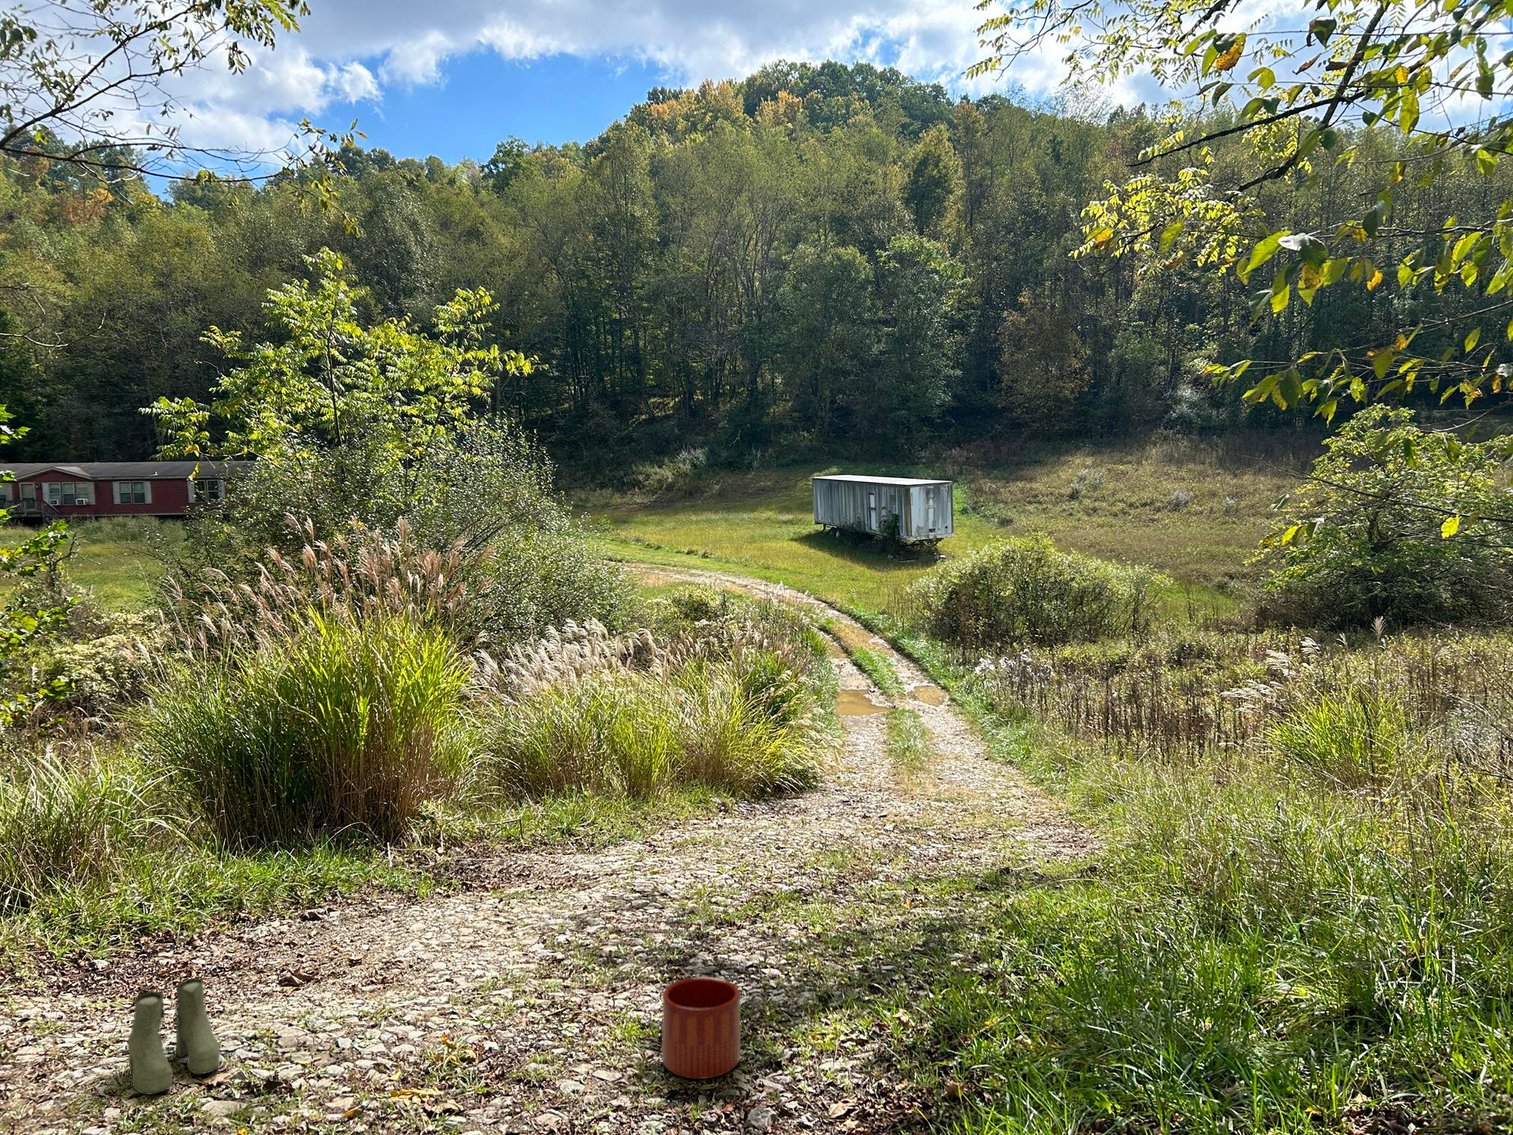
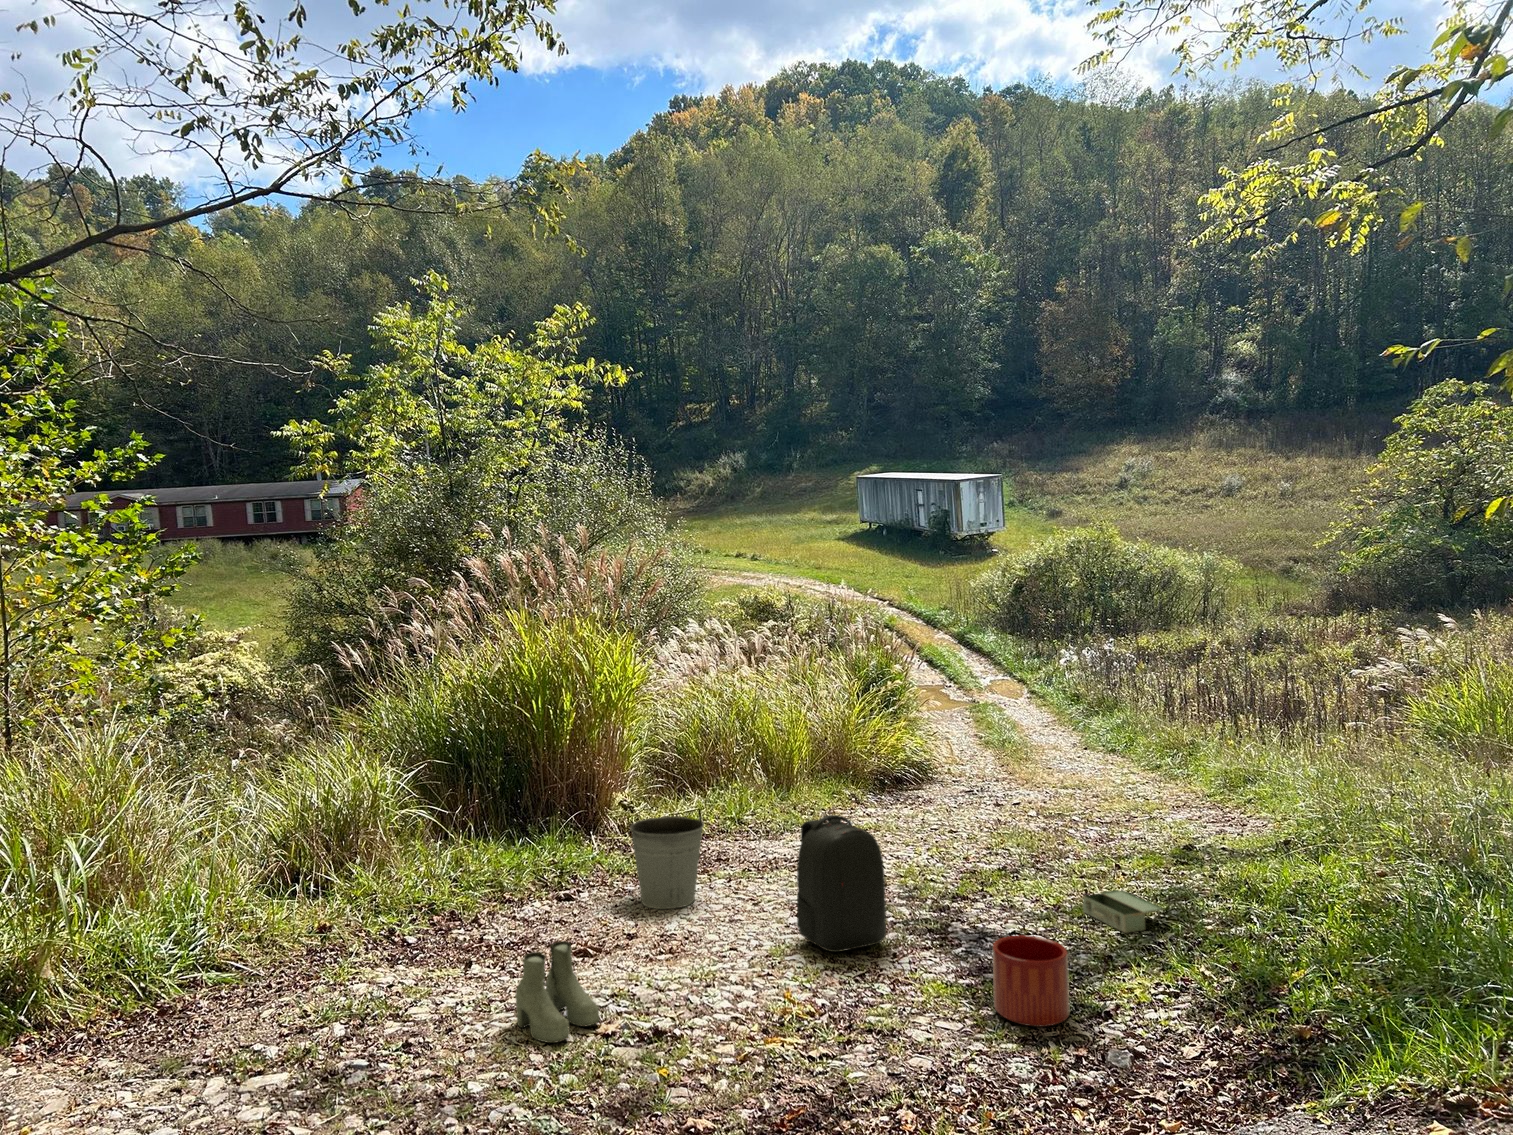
bucket: none [372,833,460,932] -> present [630,816,704,909]
backpack: none [514,839,605,986] -> present [797,815,886,952]
toolbox: none [837,919,910,967] -> present [1083,890,1163,933]

